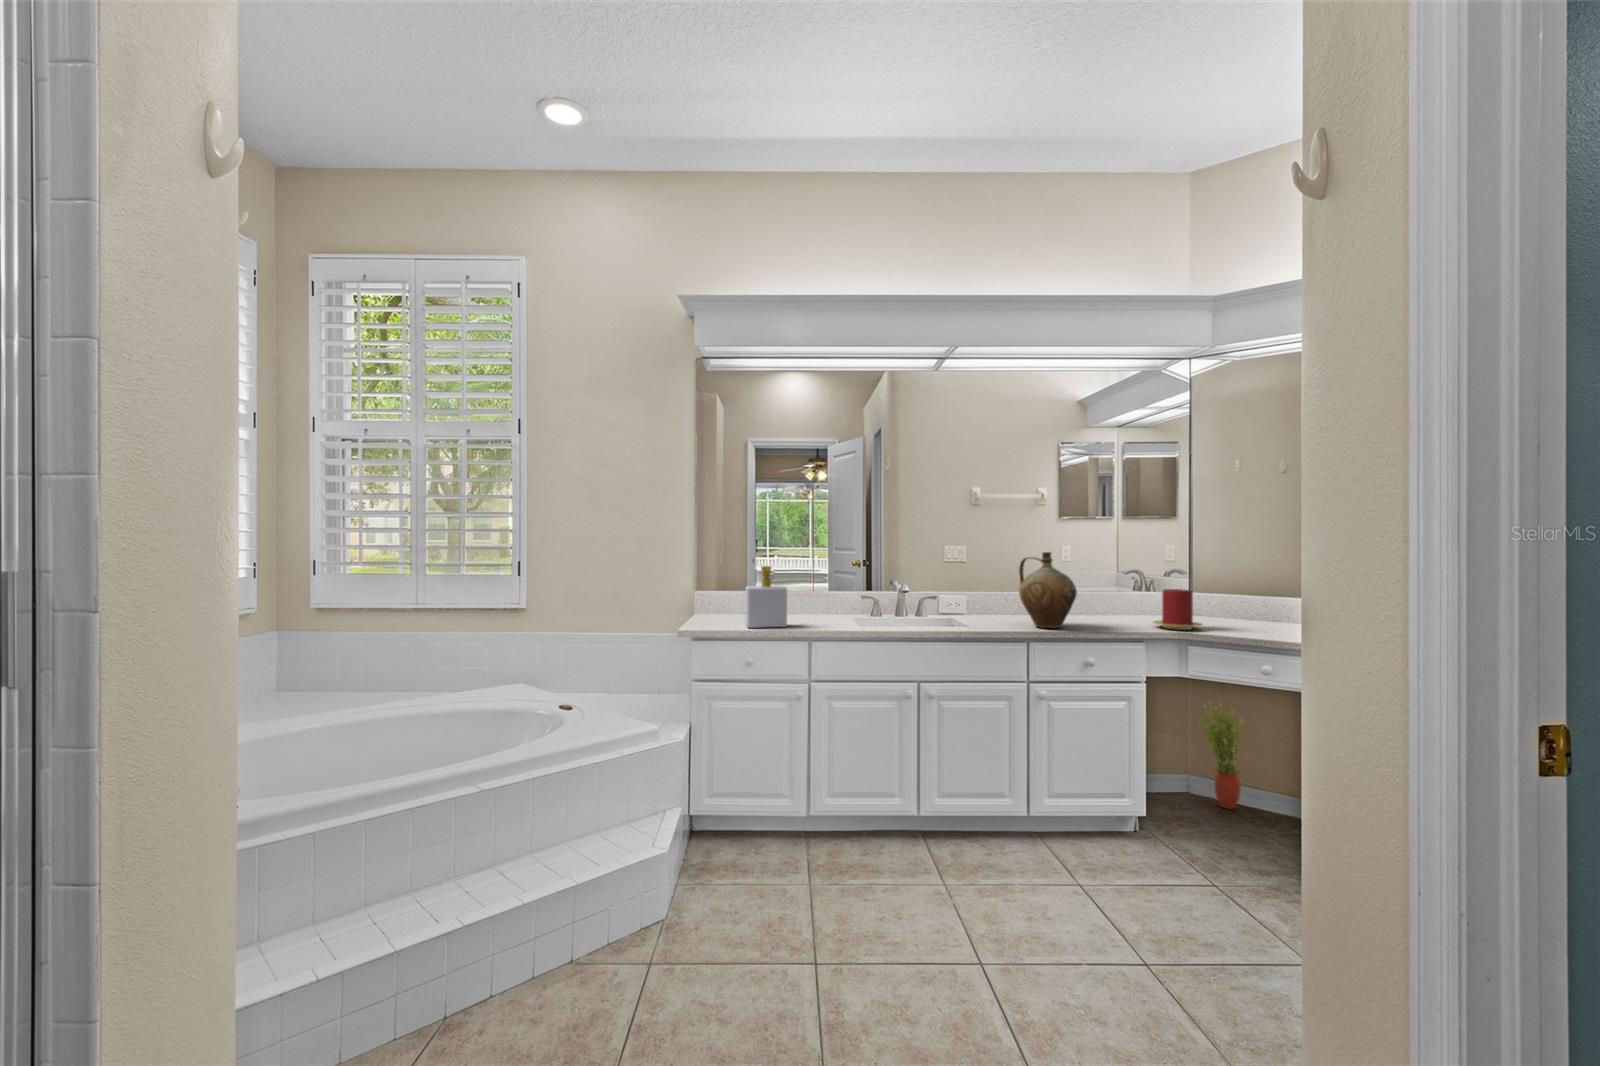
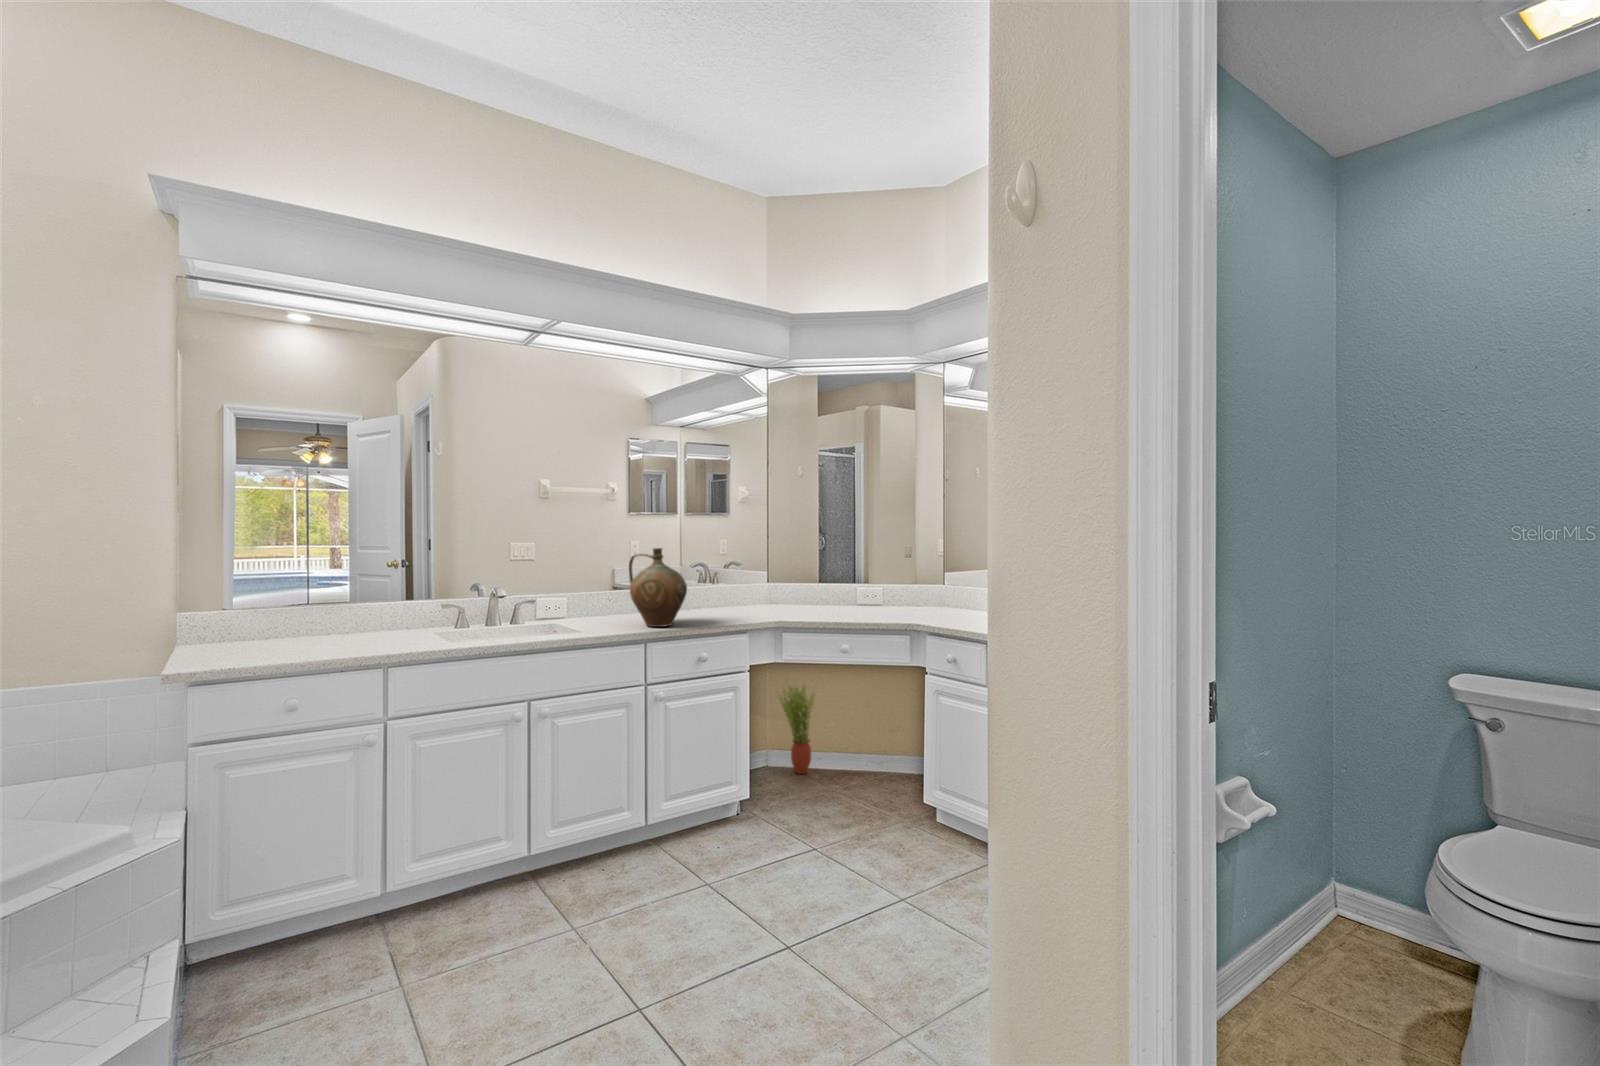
soap bottle: present [745,566,787,628] -> none [280,574,347,659]
candle: present [1153,589,1202,630] -> none [750,580,792,618]

